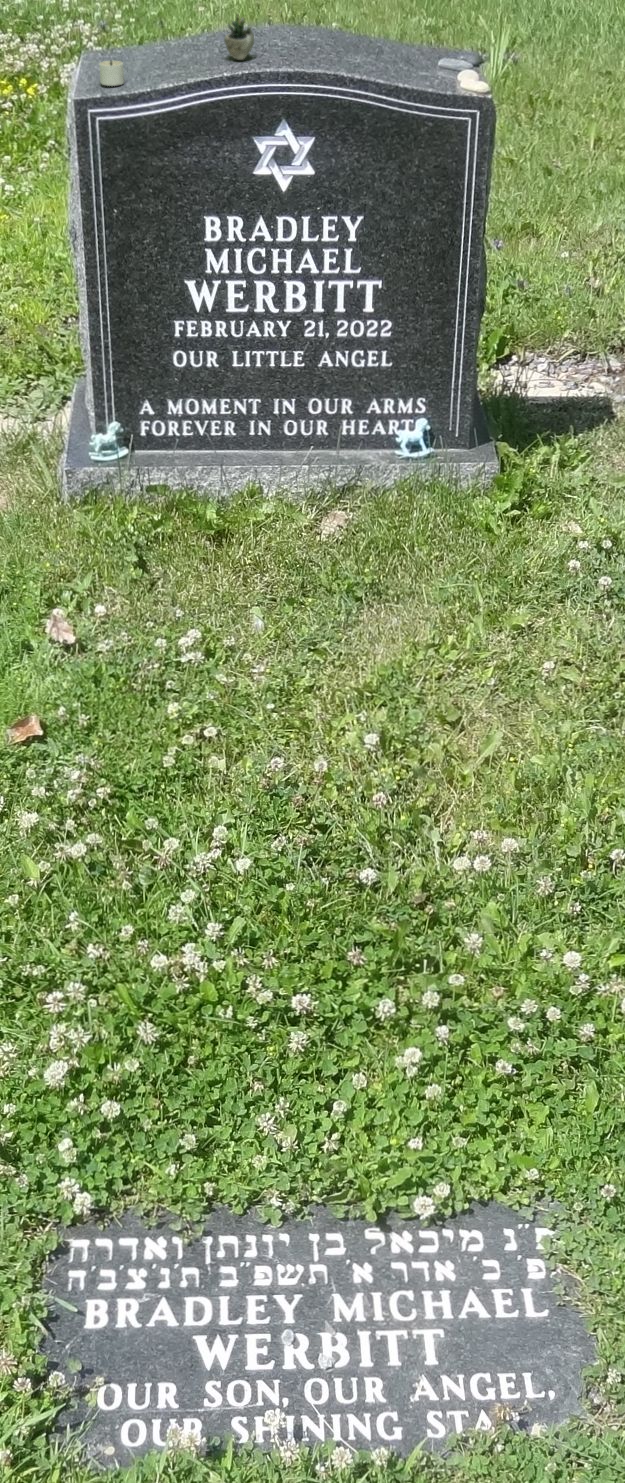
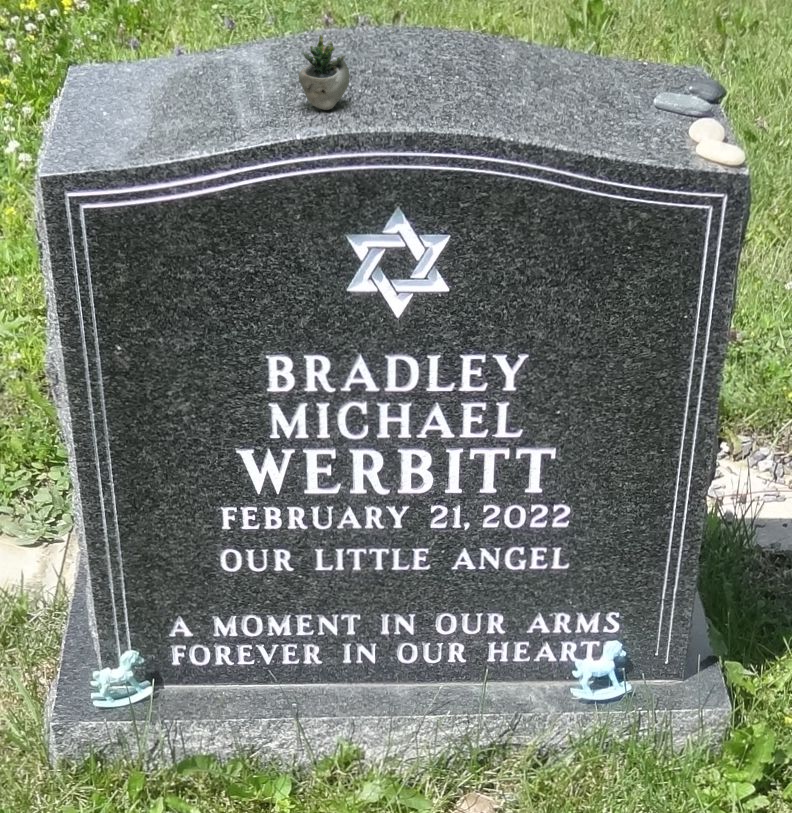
candle: present [99,61,124,86] -> none [88,110,151,152]

